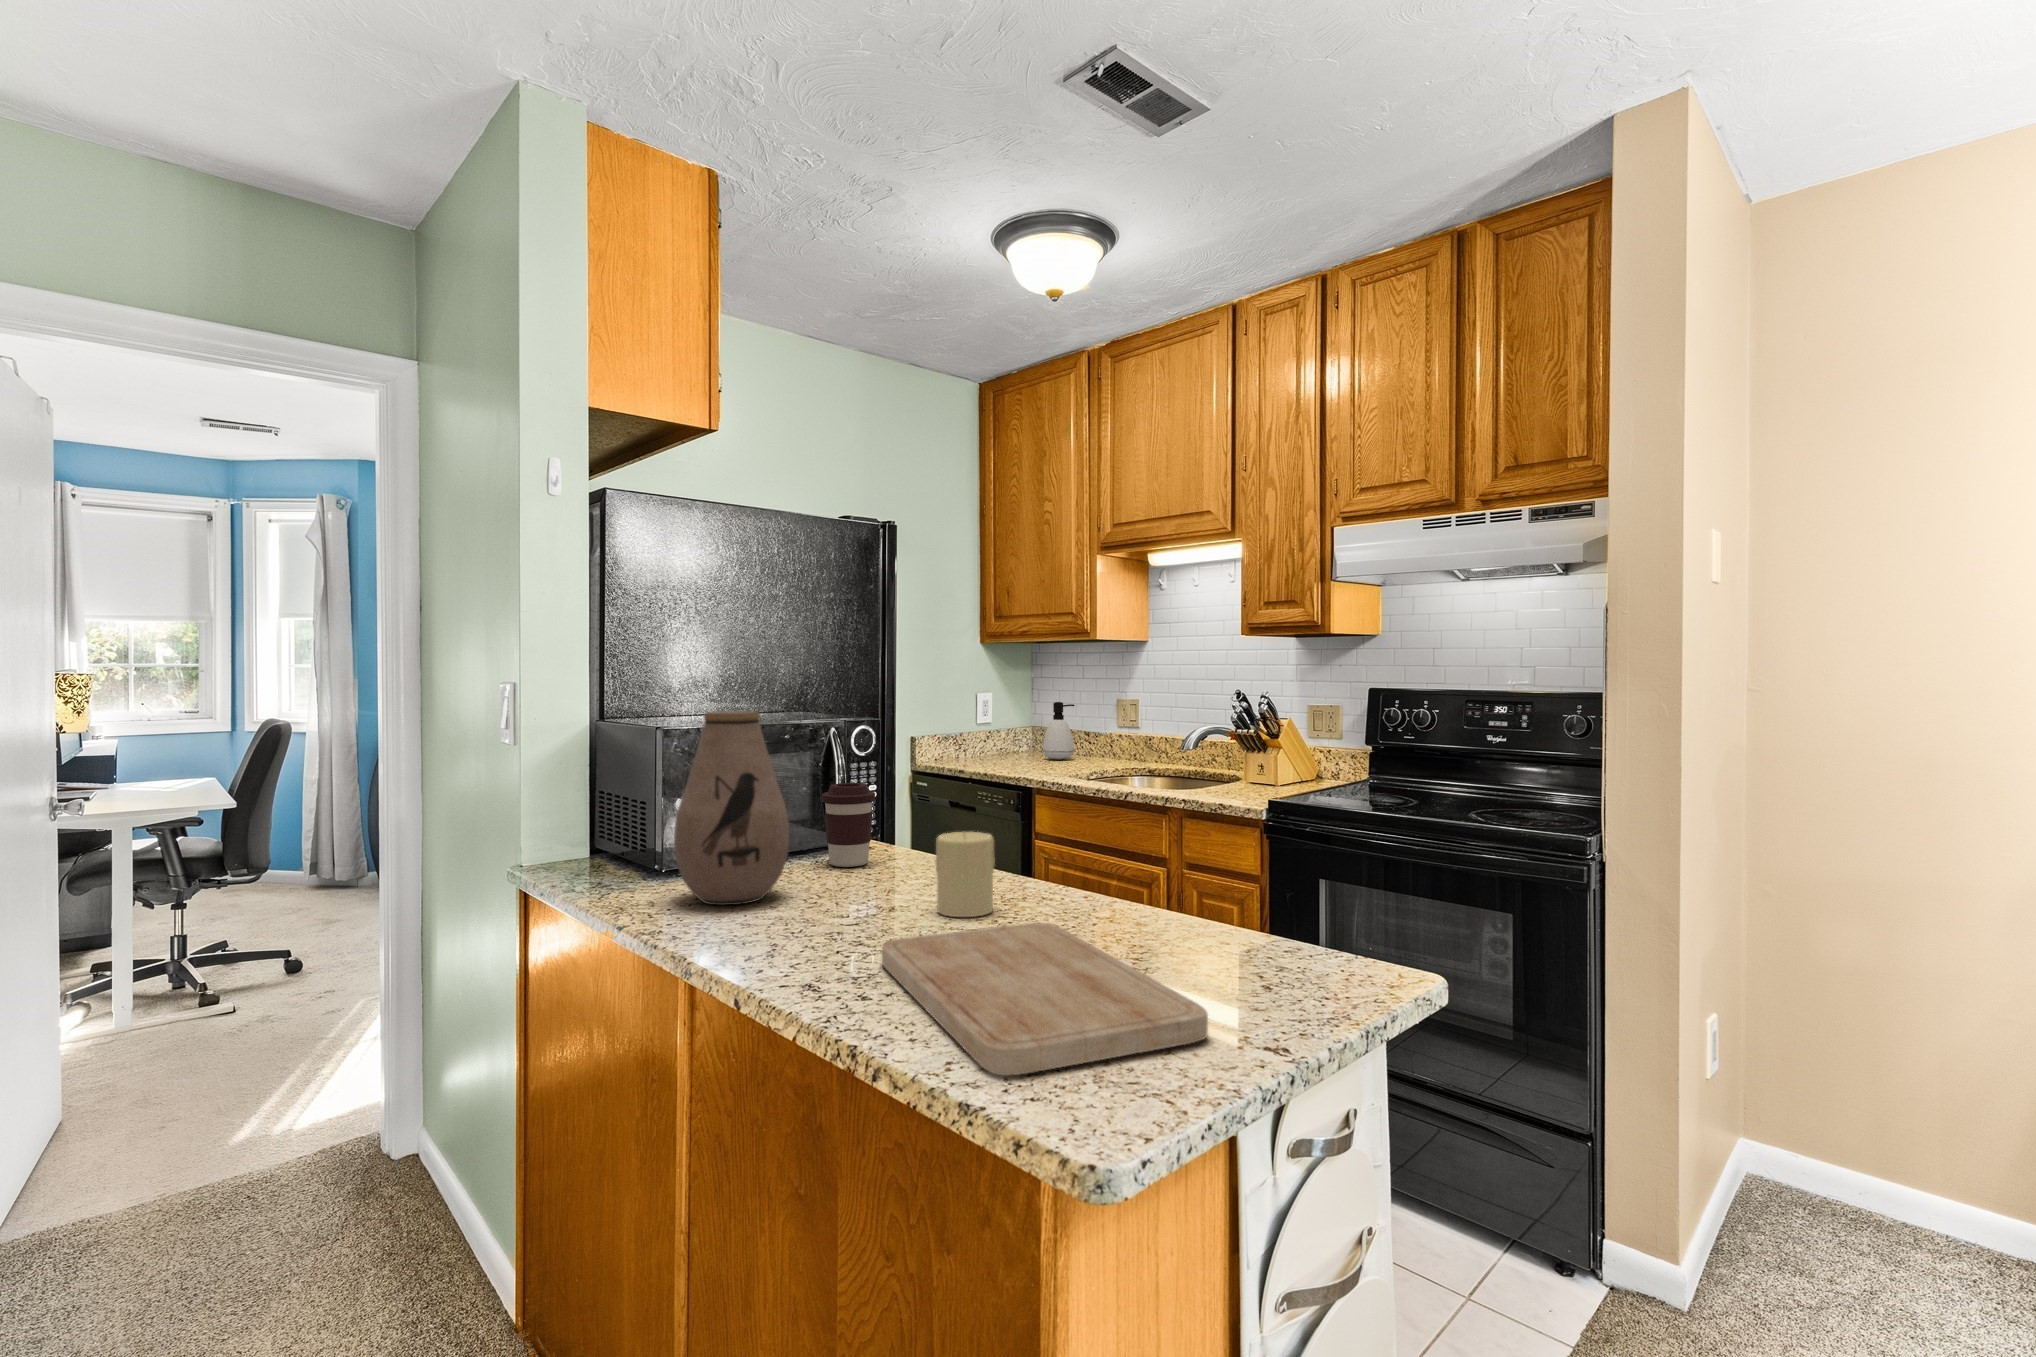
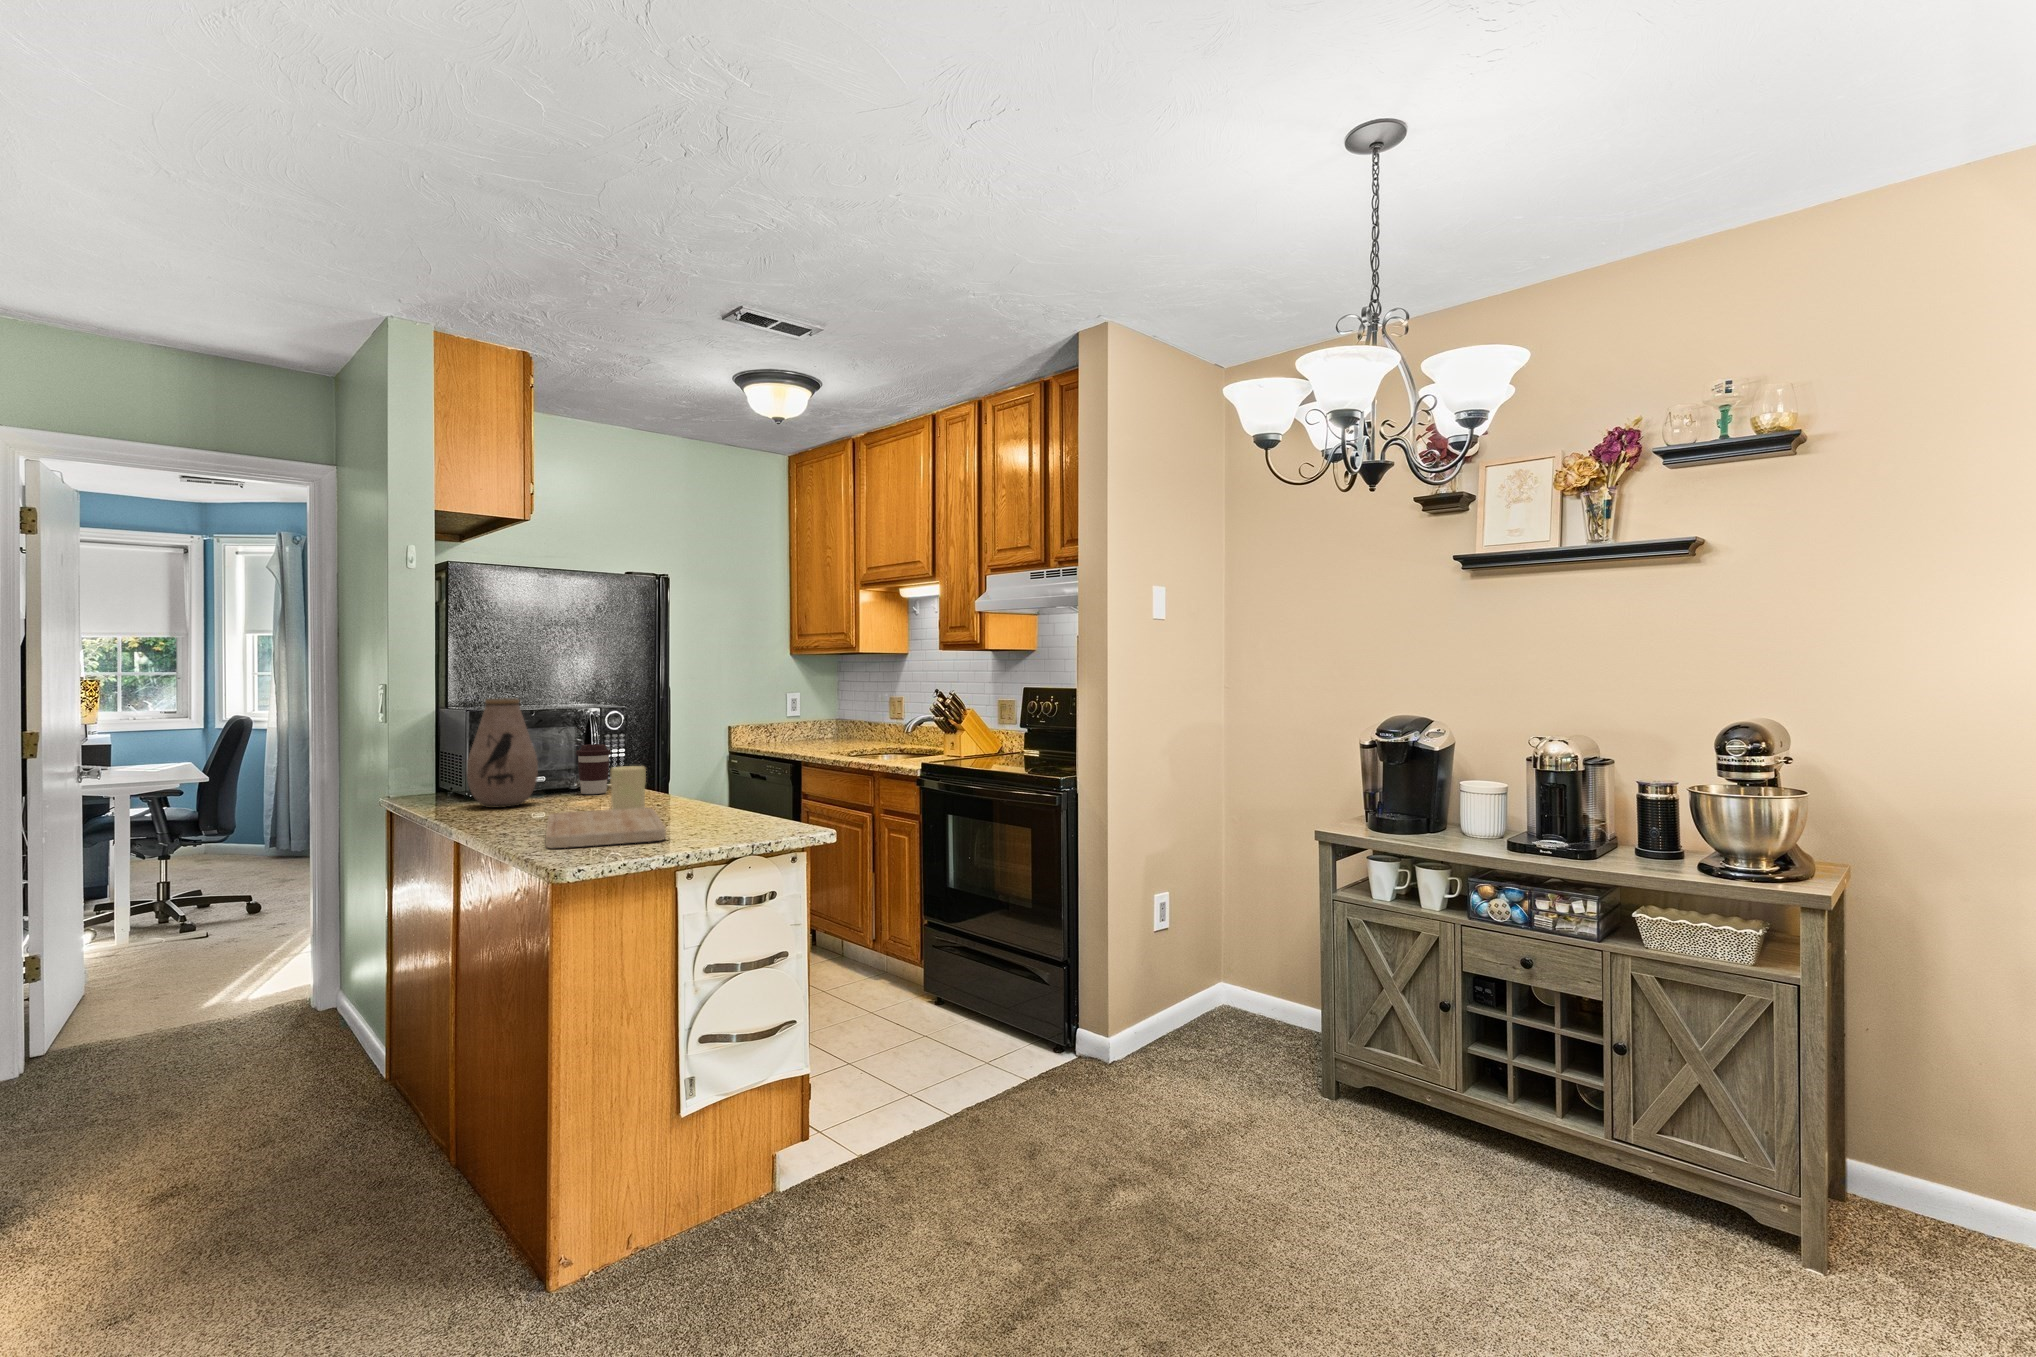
soap dispenser: present [1043,702,1075,759] -> none [831,699,854,743]

